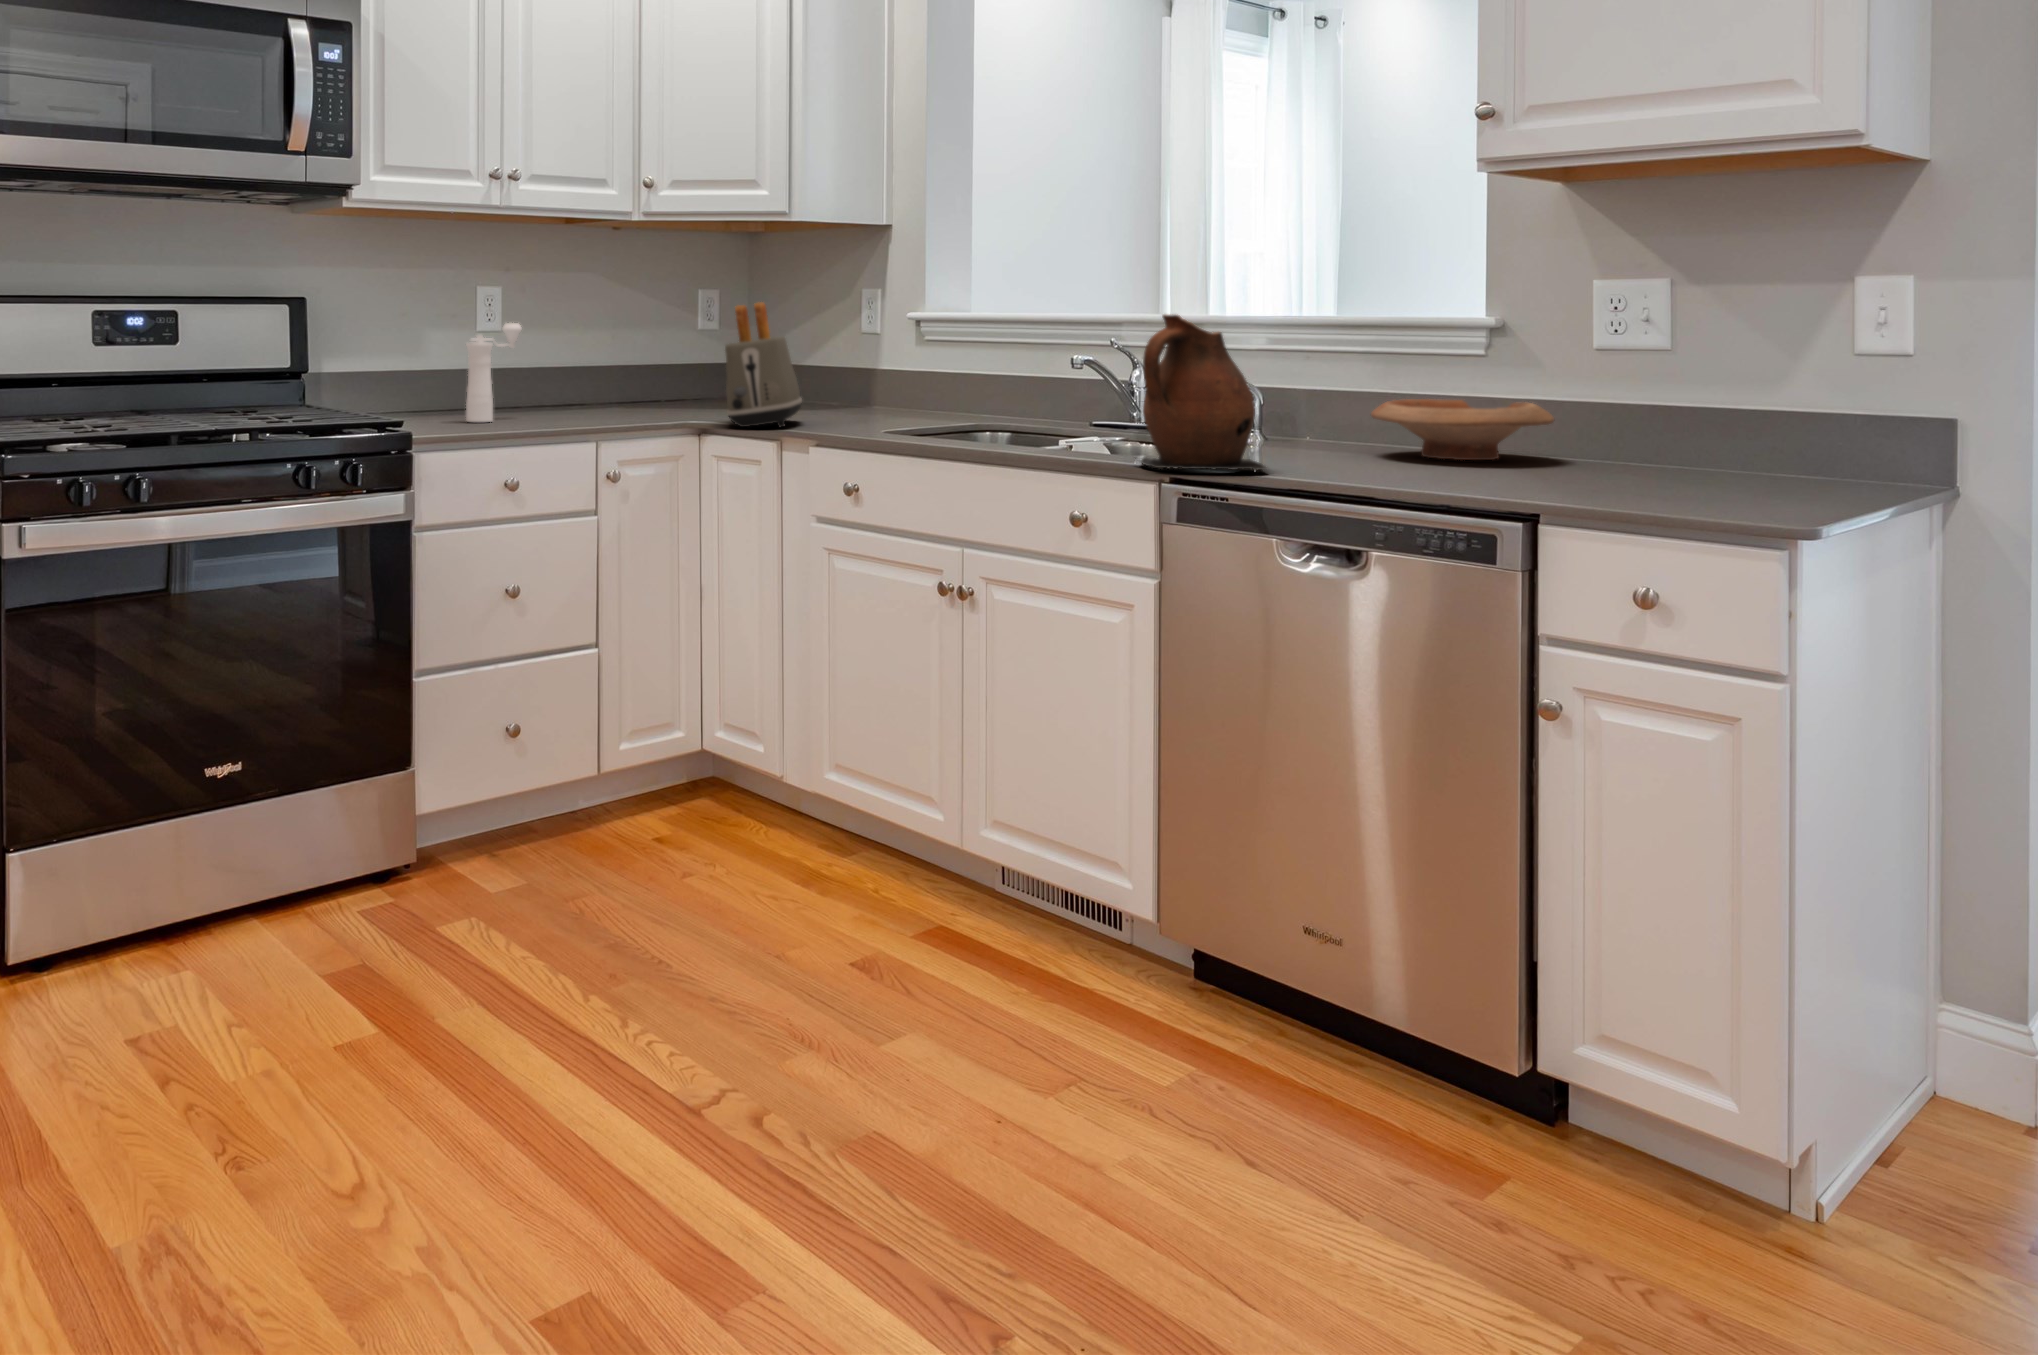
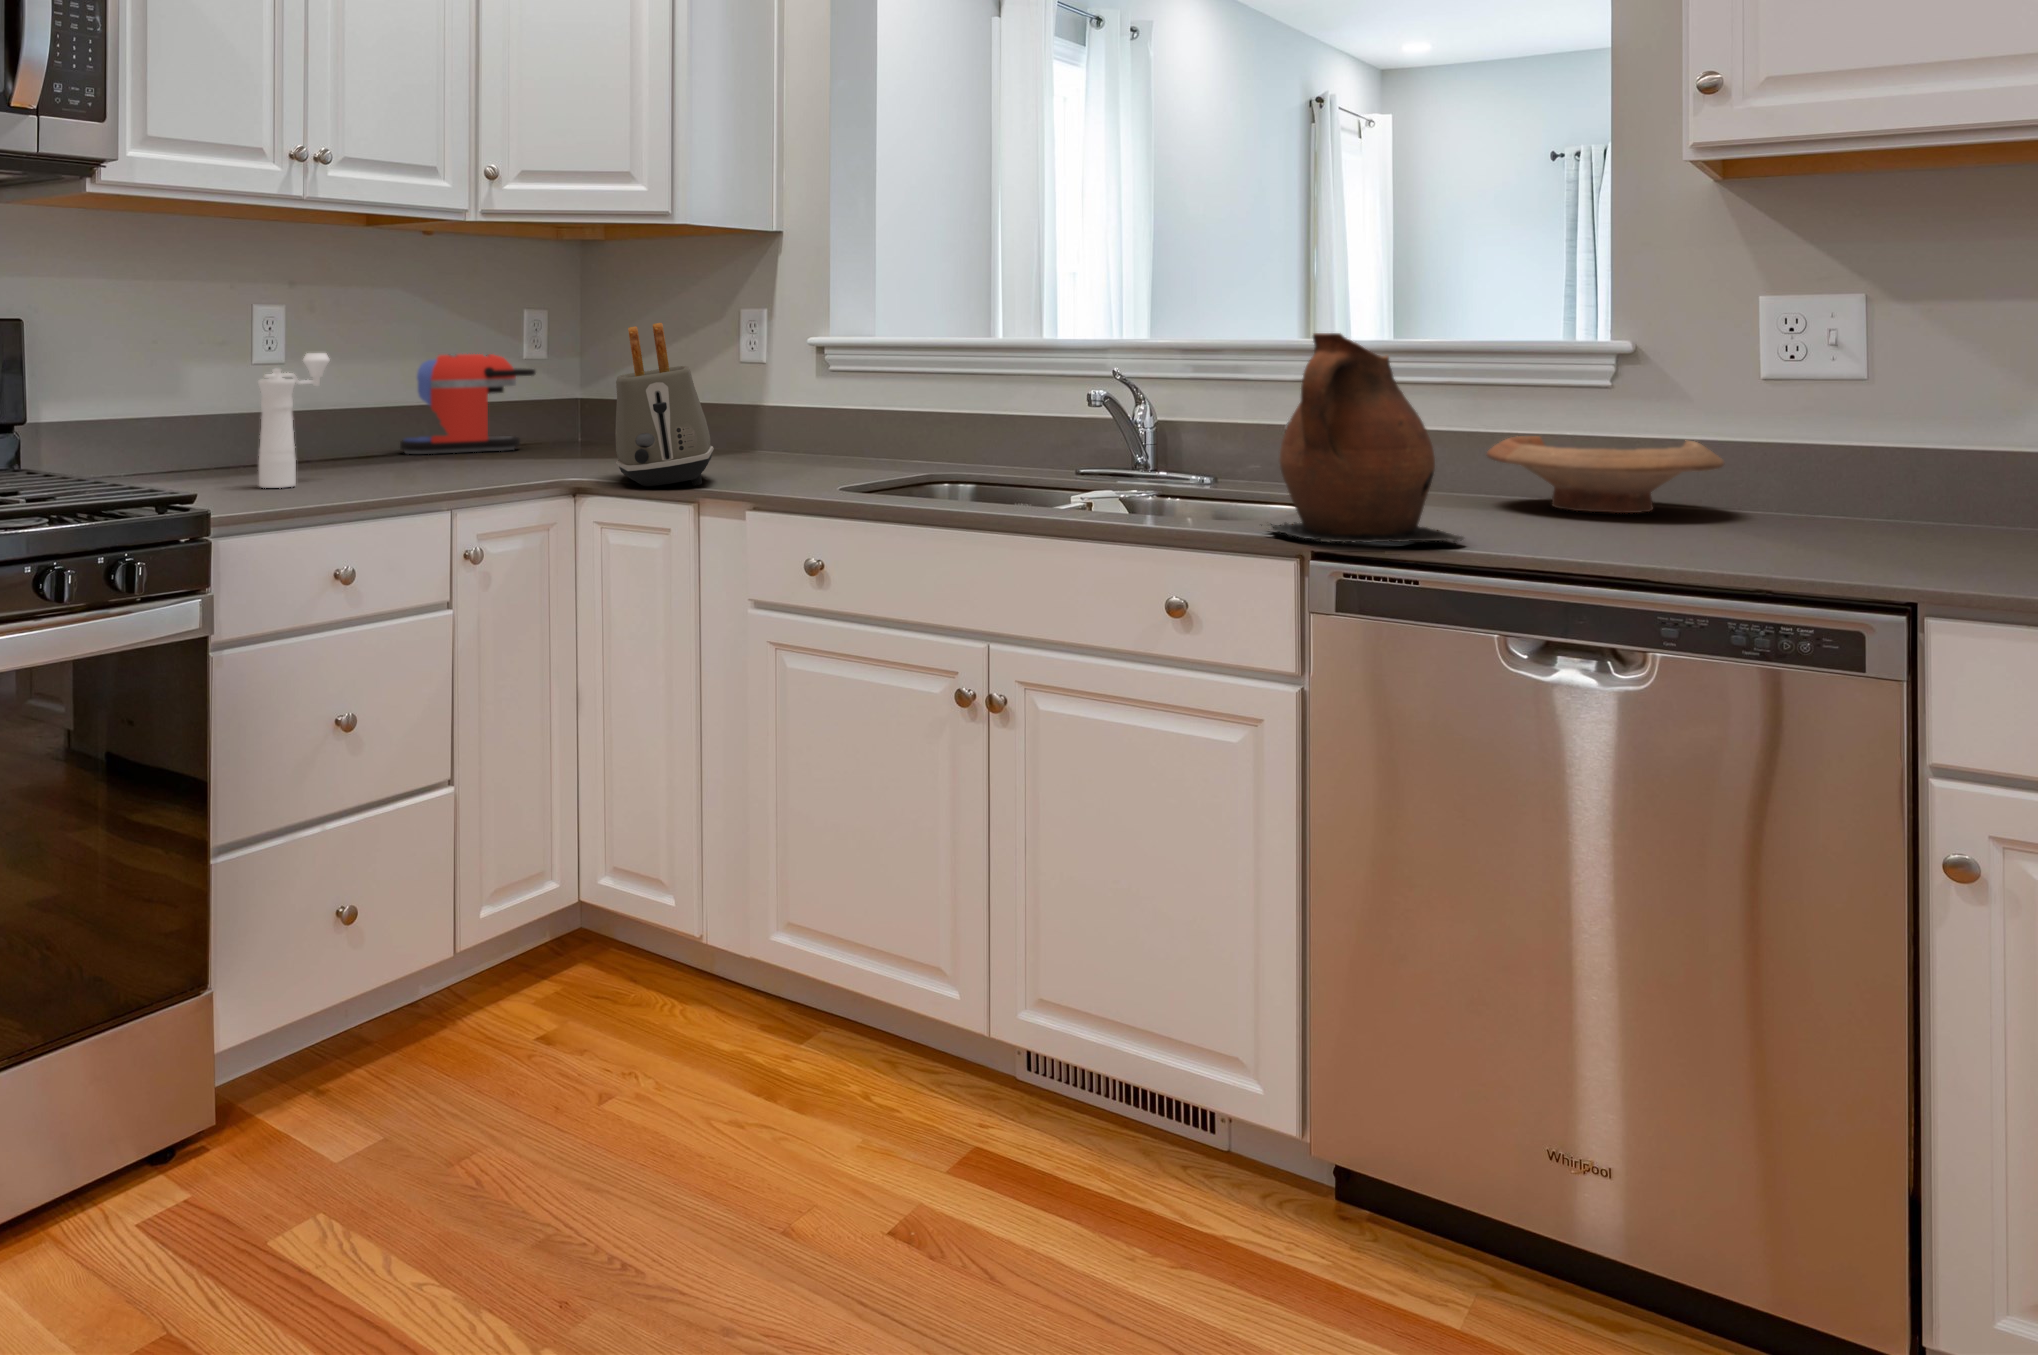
coffee maker: none [596,326,704,404] -> present [400,354,535,454]

